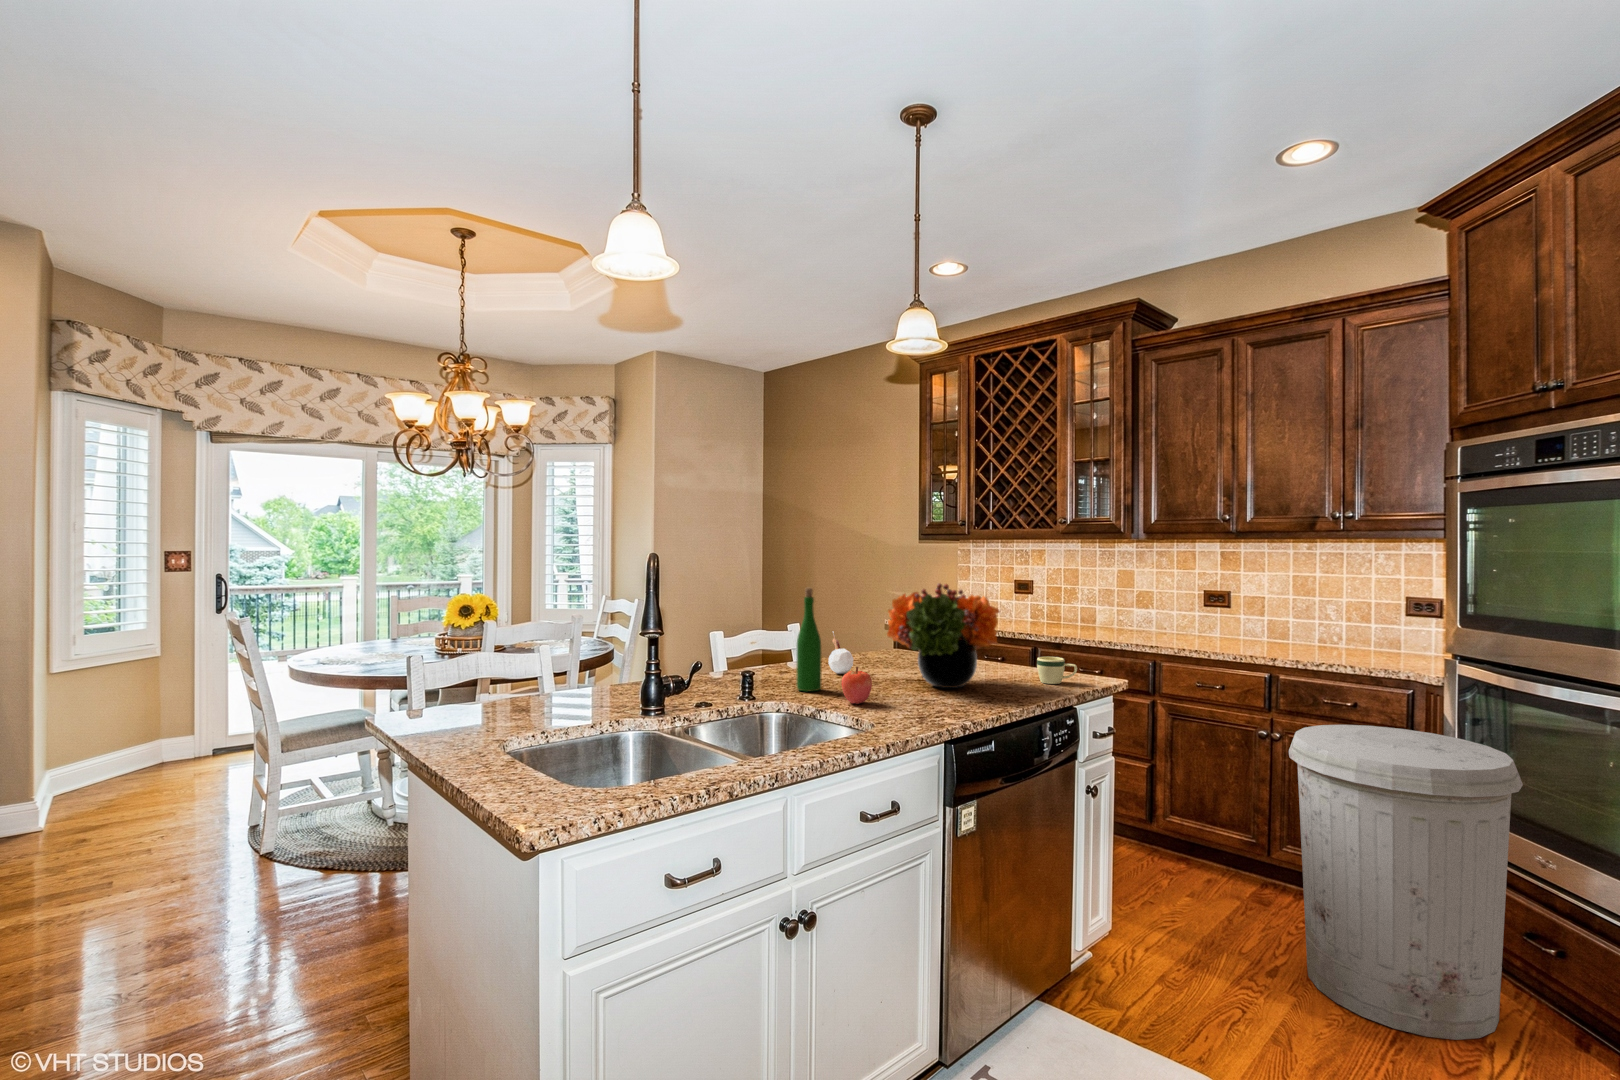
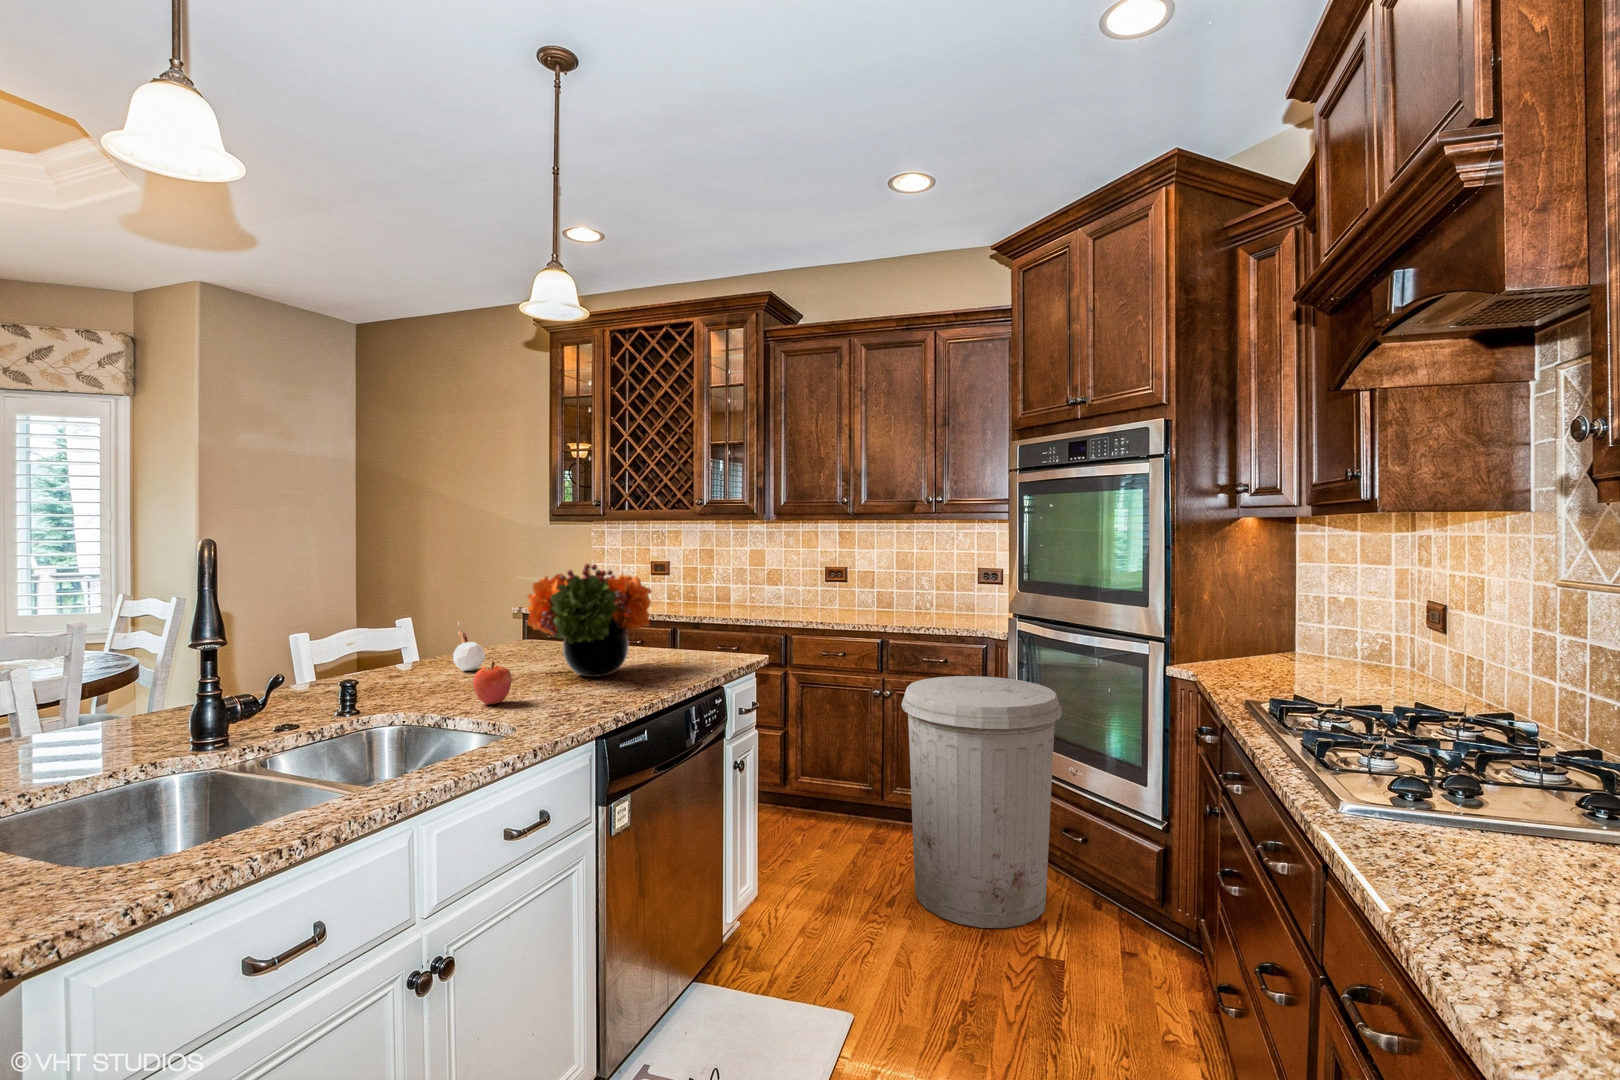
wine bottle: present [796,588,821,691] -> none [412,572,446,696]
mug: present [1037,657,1077,684] -> none [688,636,727,663]

